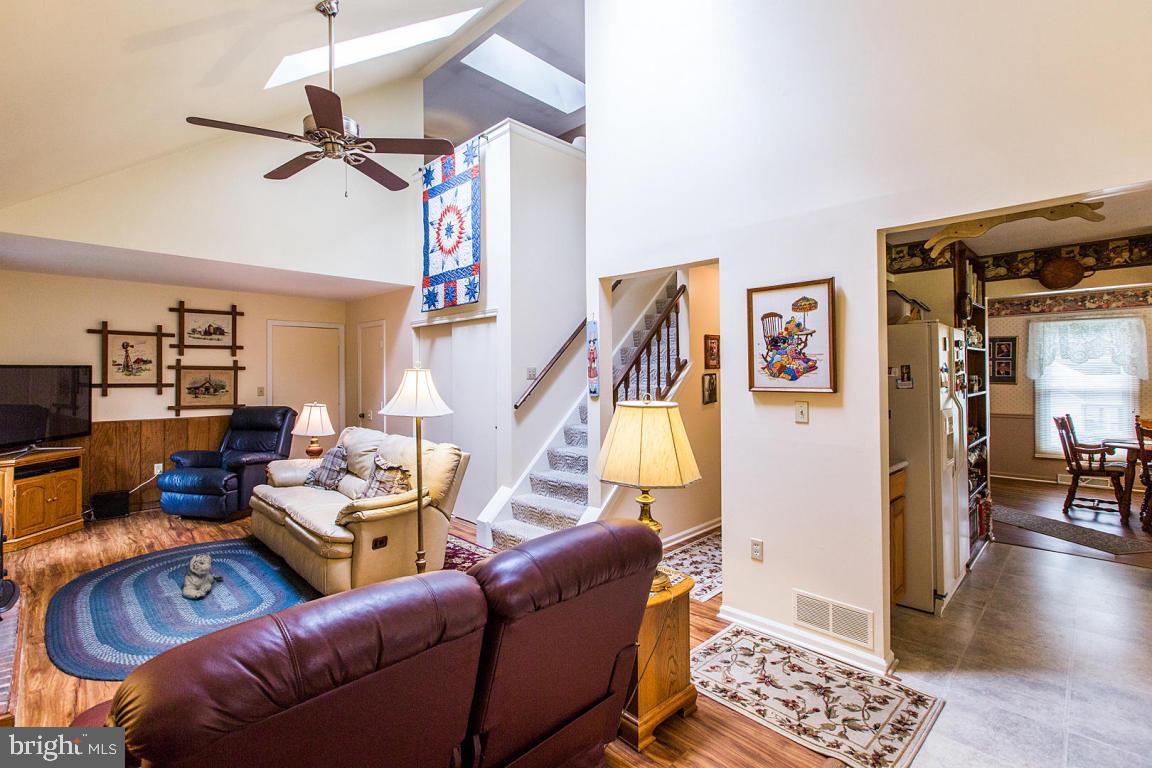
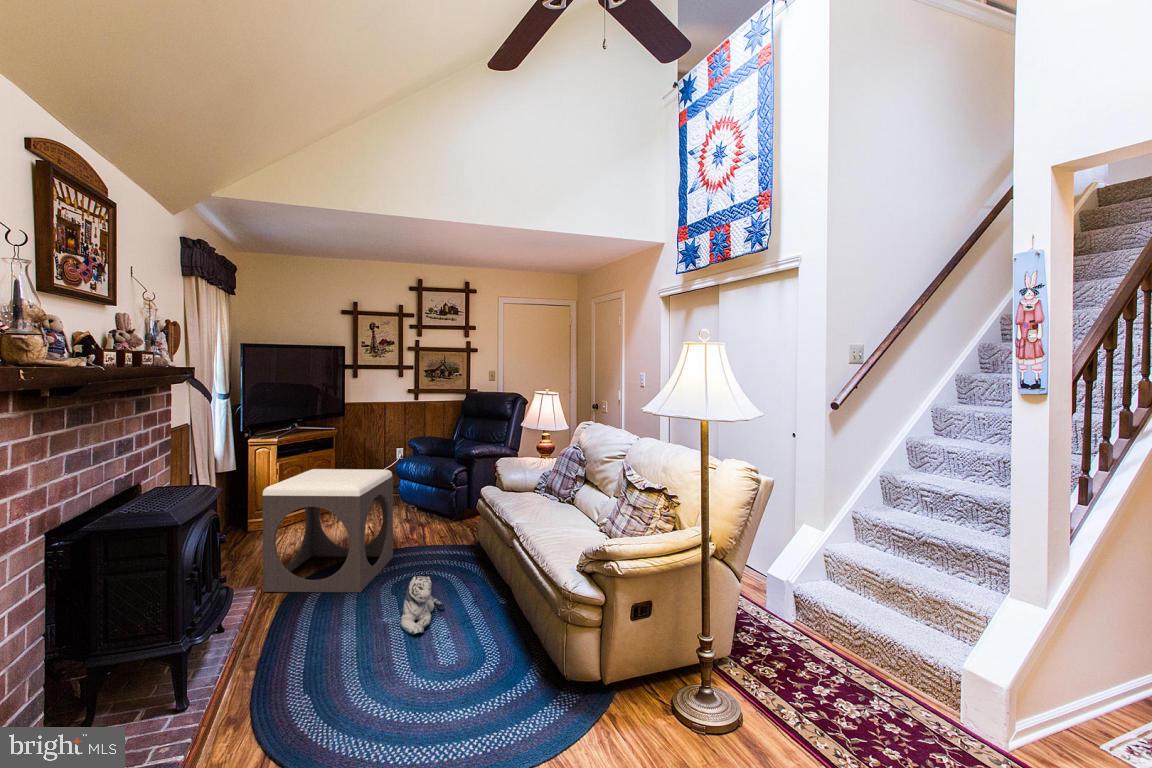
footstool: none [20,478,164,597] -> present [262,469,393,592]

